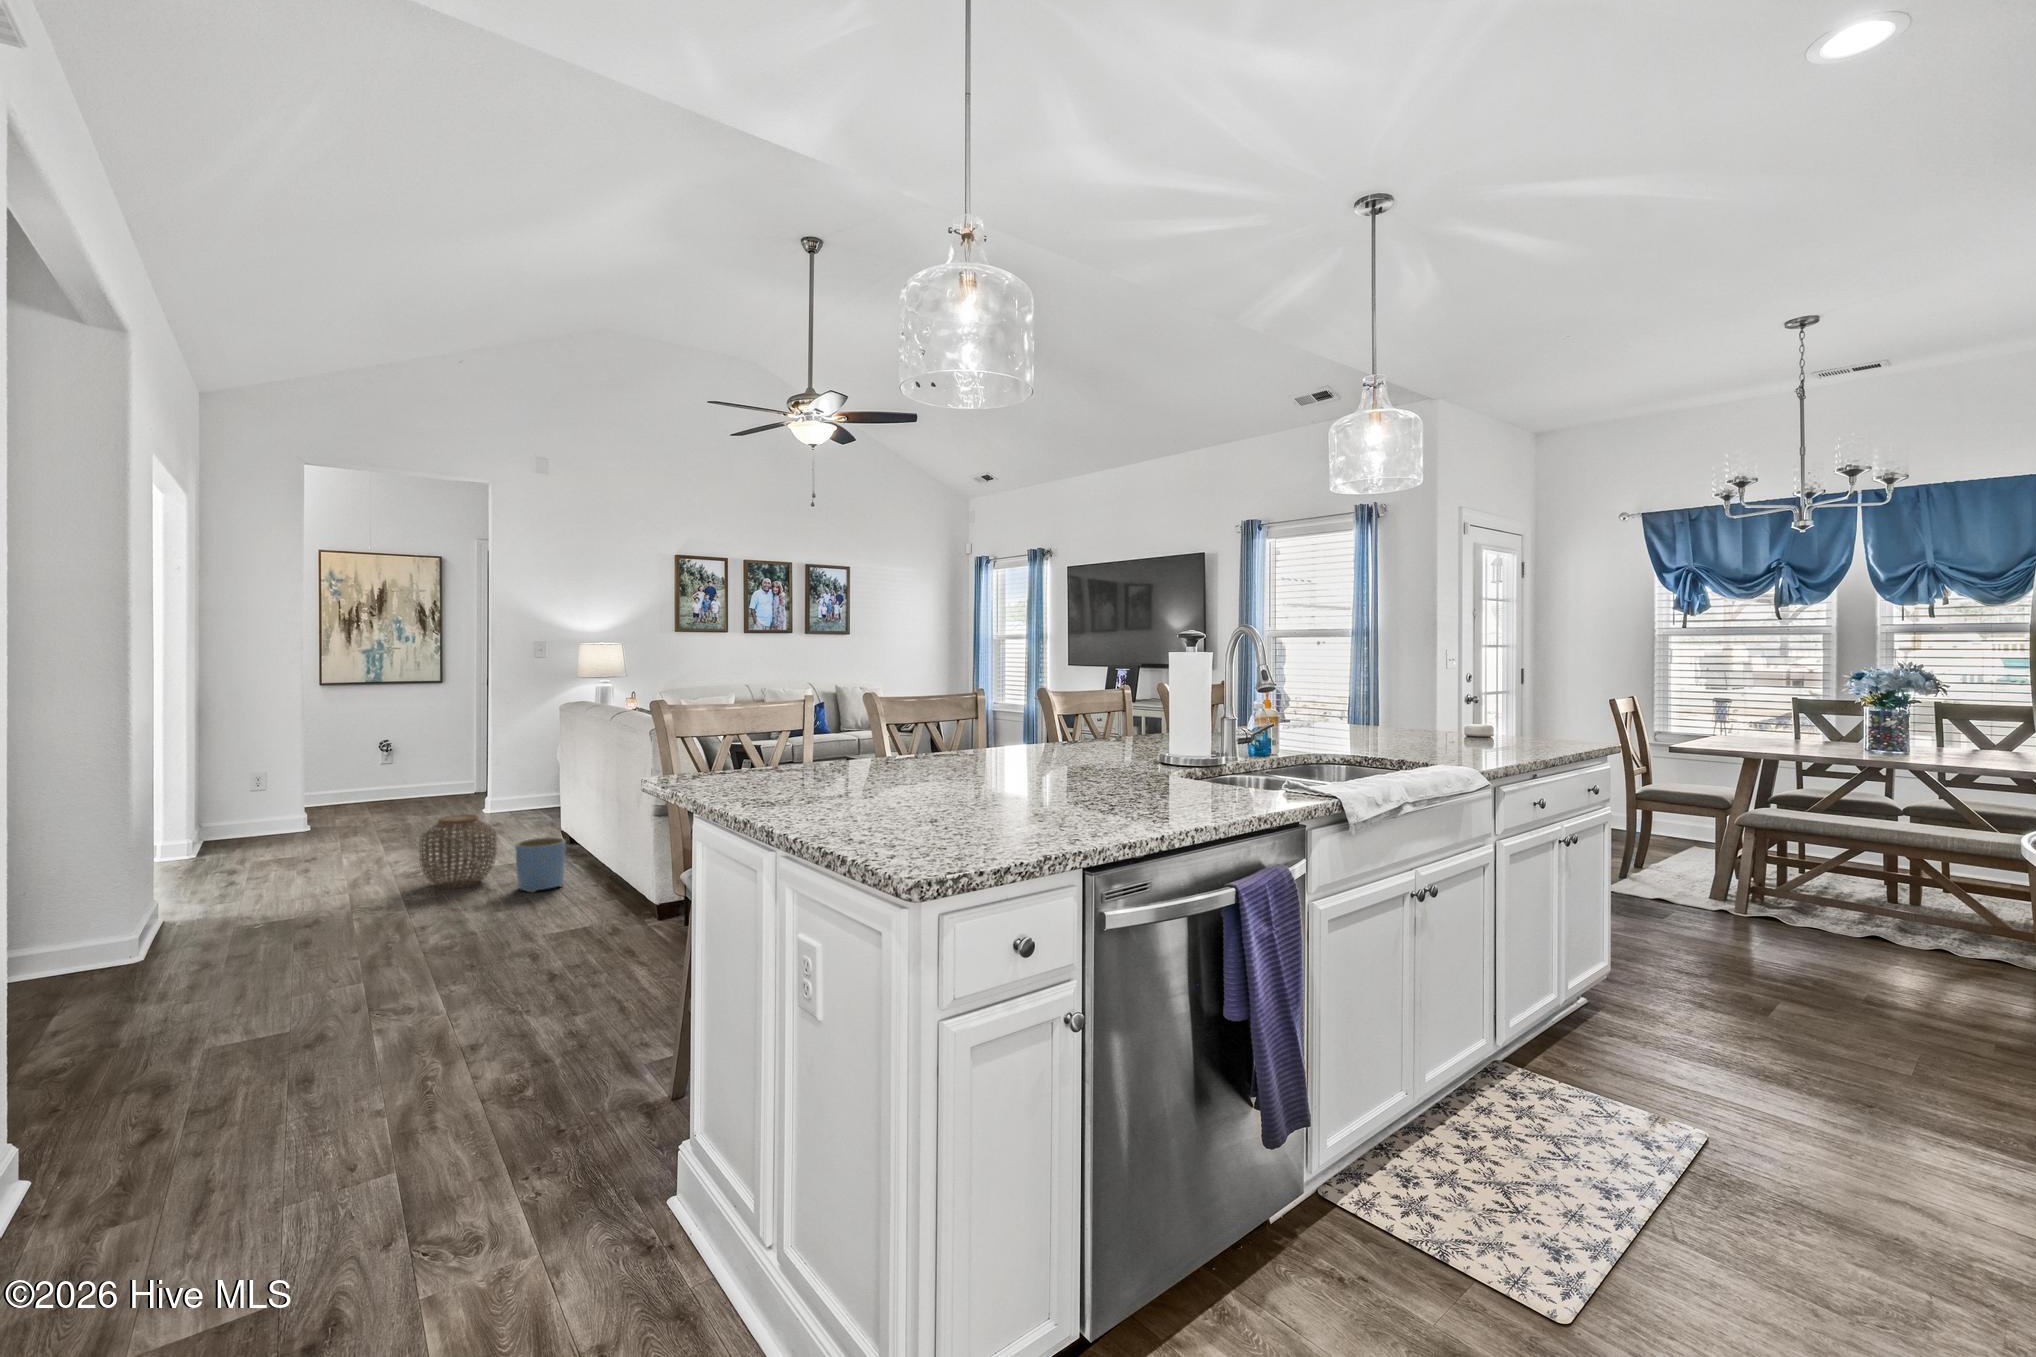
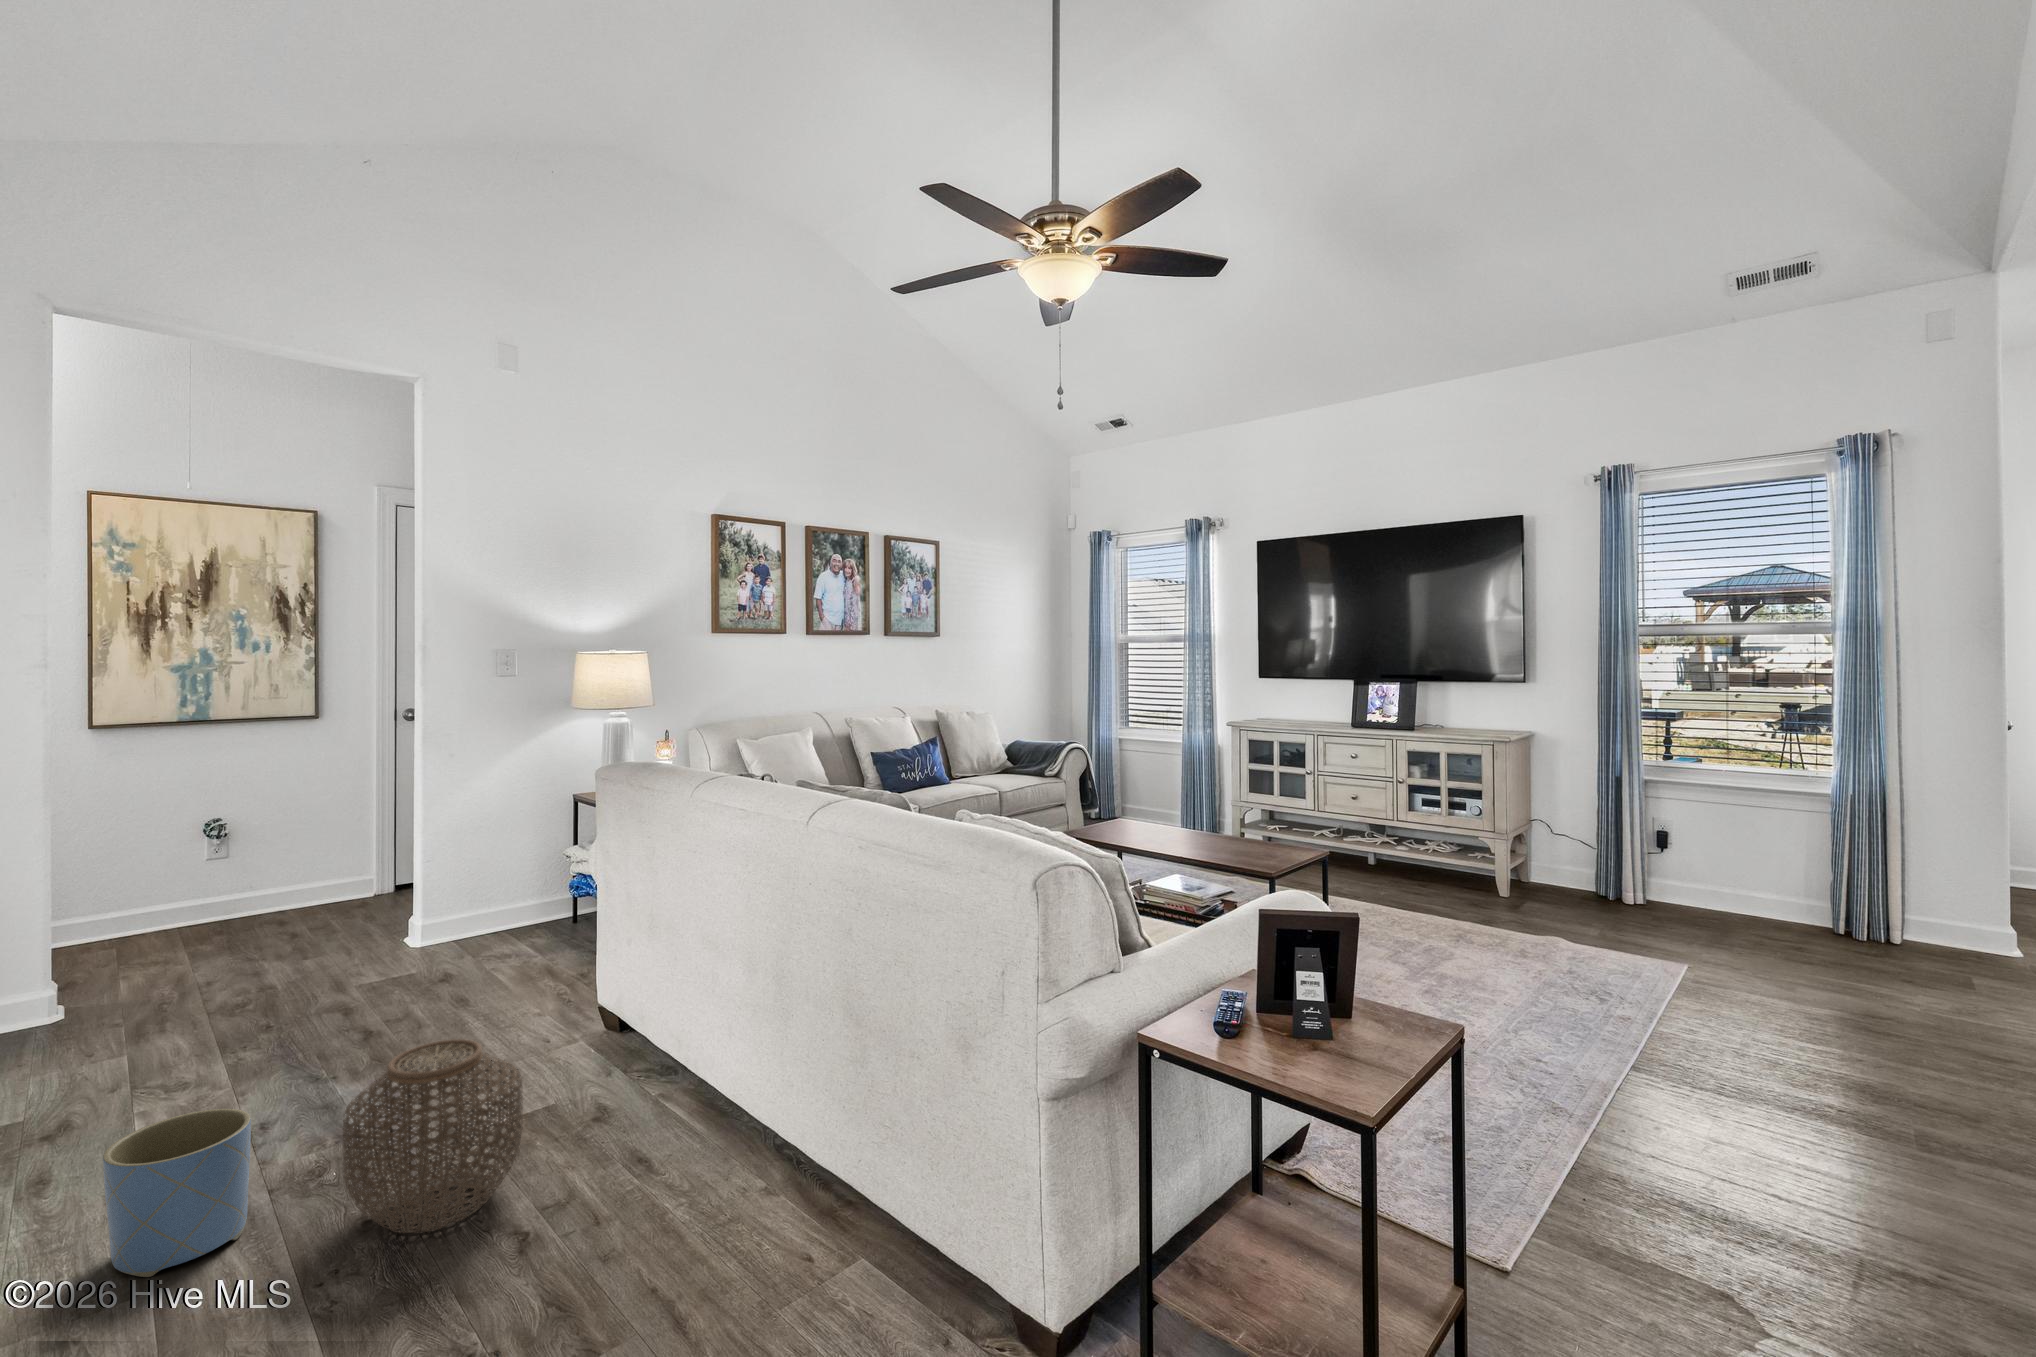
planter: present [515,837,566,892] -> present [103,1109,251,1277]

